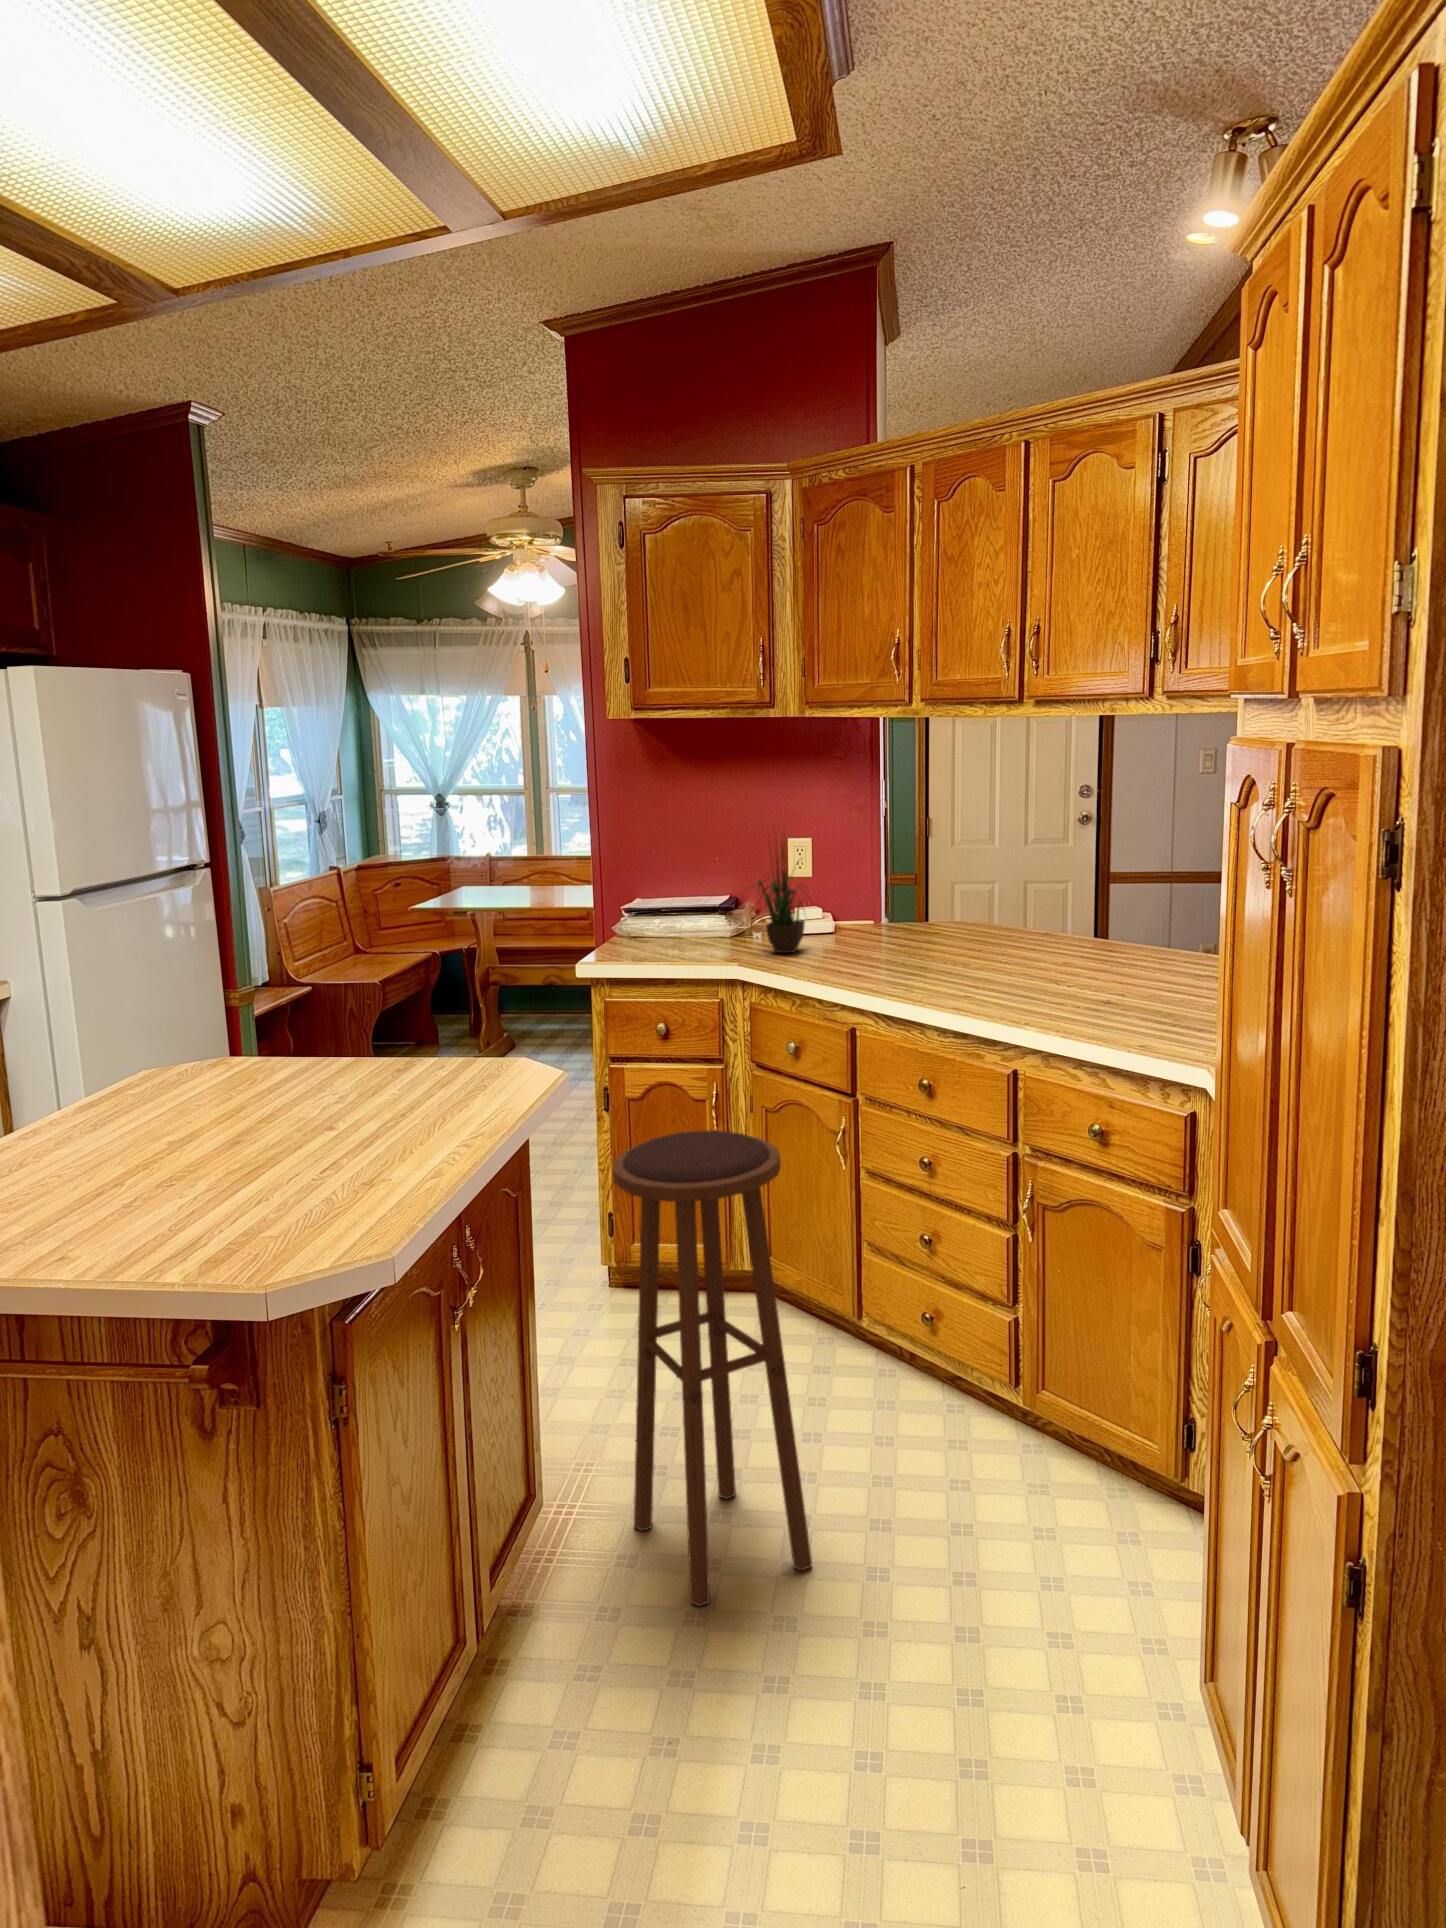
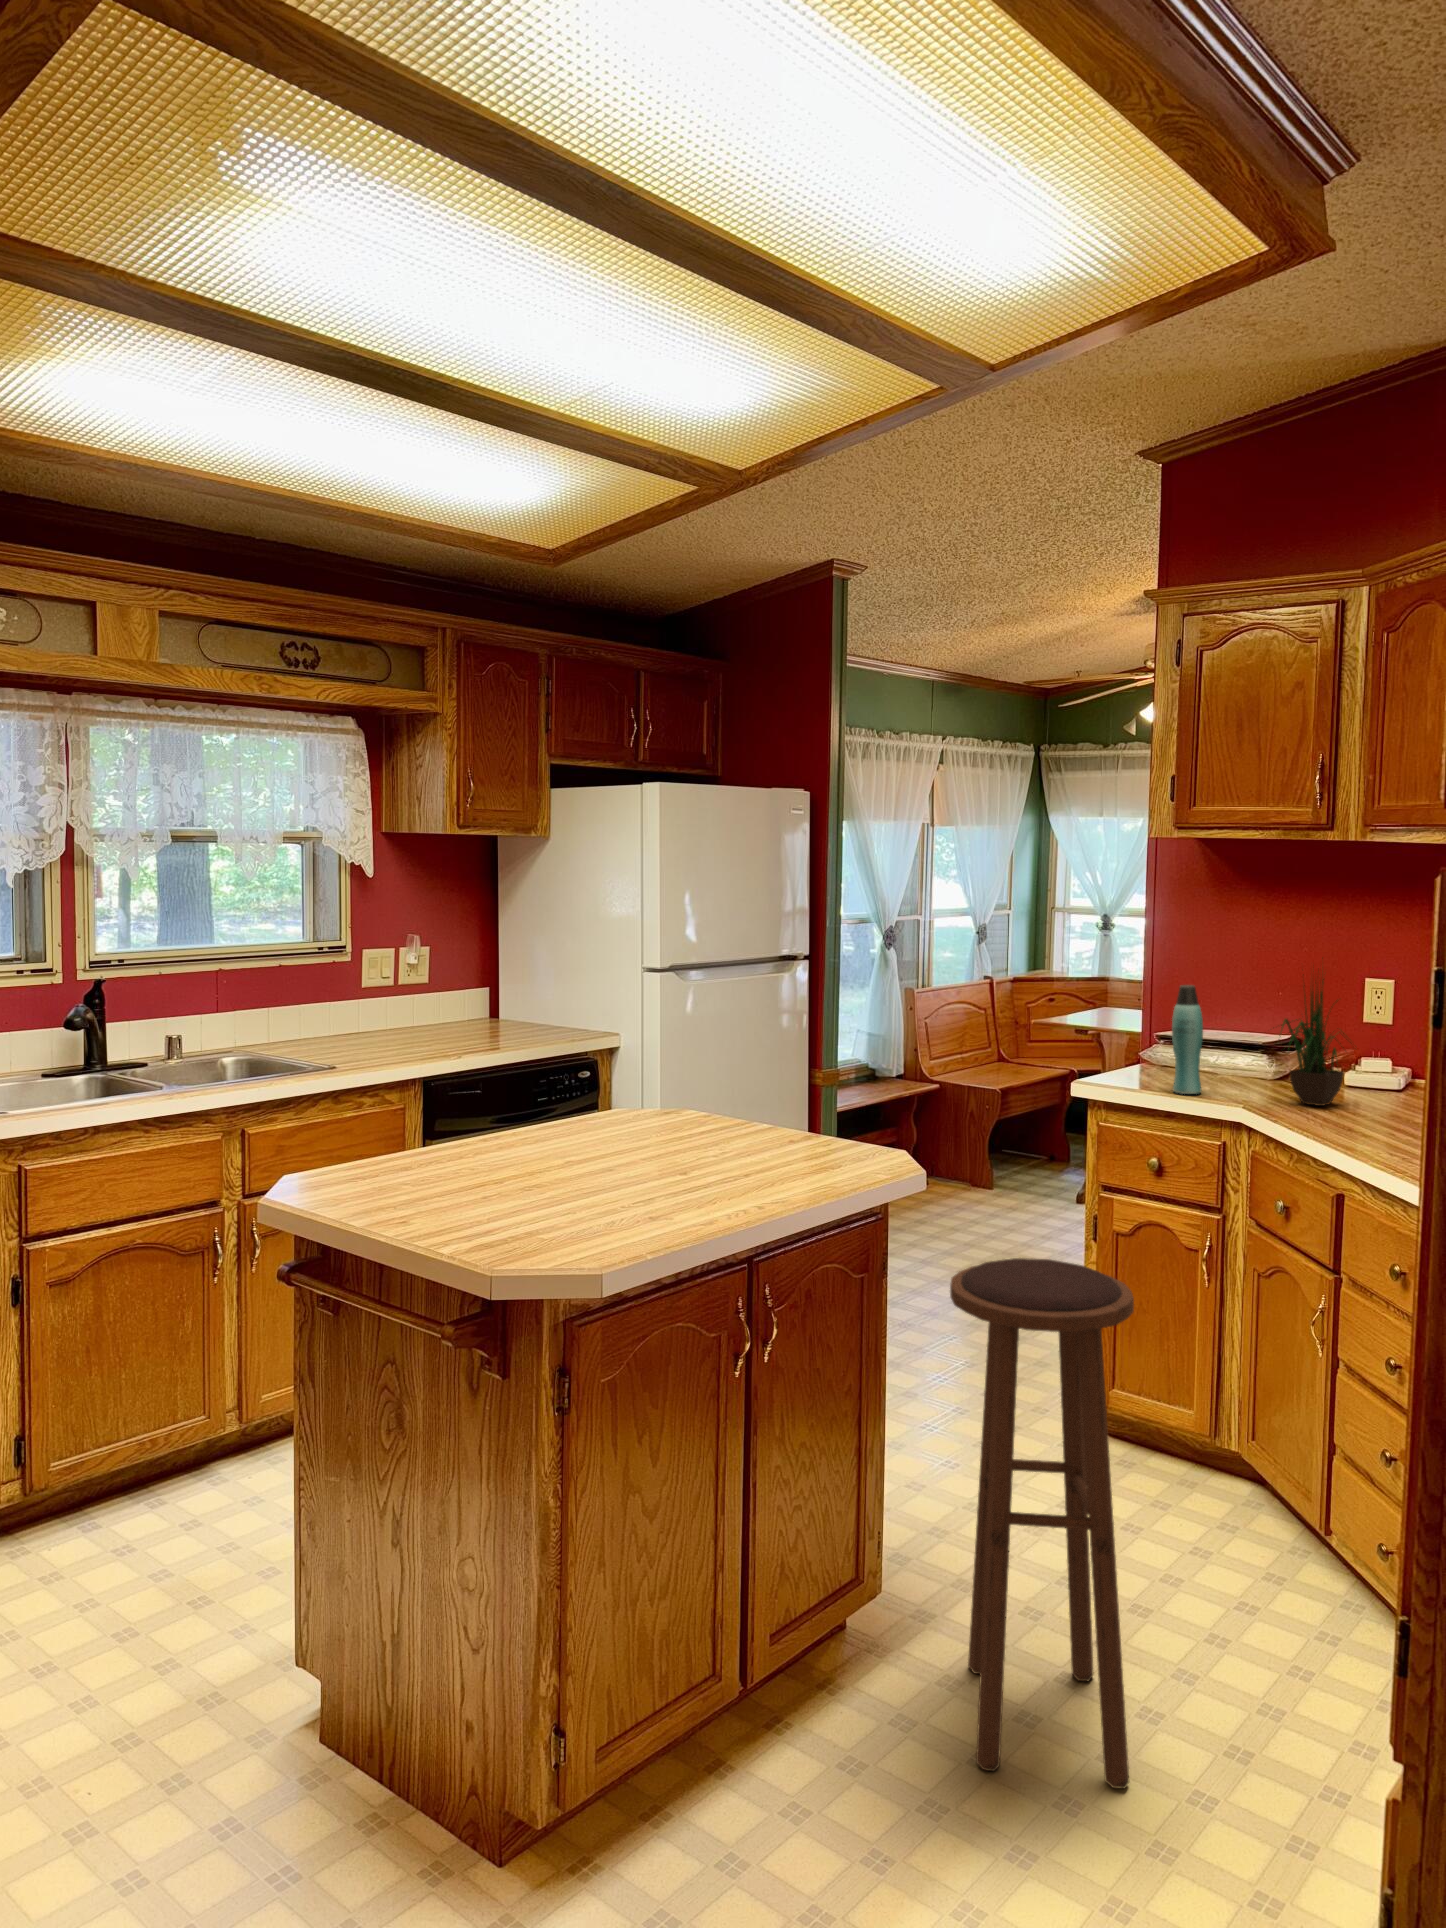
bottle: none [662,858,692,960] -> present [1172,985,1203,1094]

